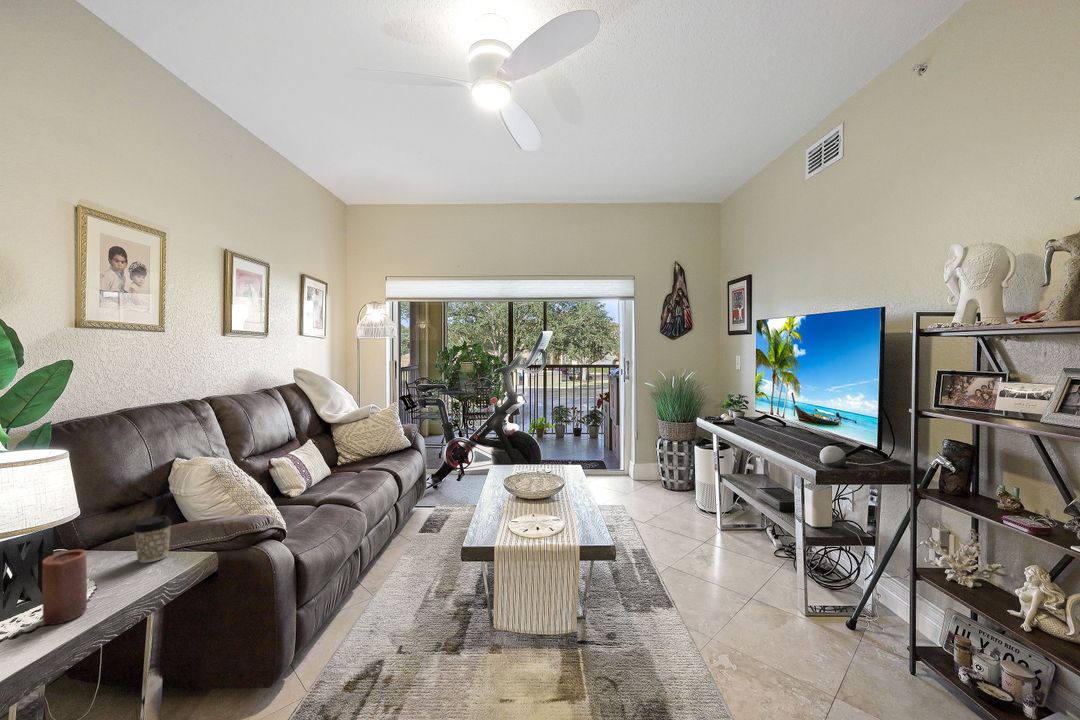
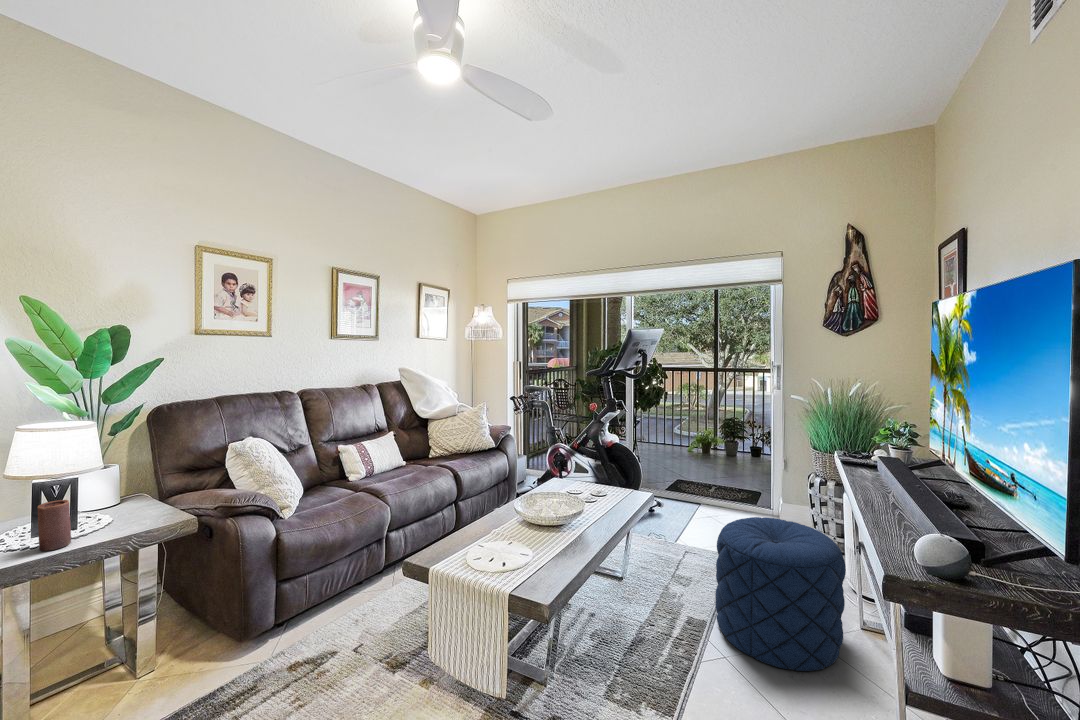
pouf: none [652,468,734,564] -> present [715,517,846,671]
coffee cup: present [133,516,172,563] -> none [144,483,174,518]

